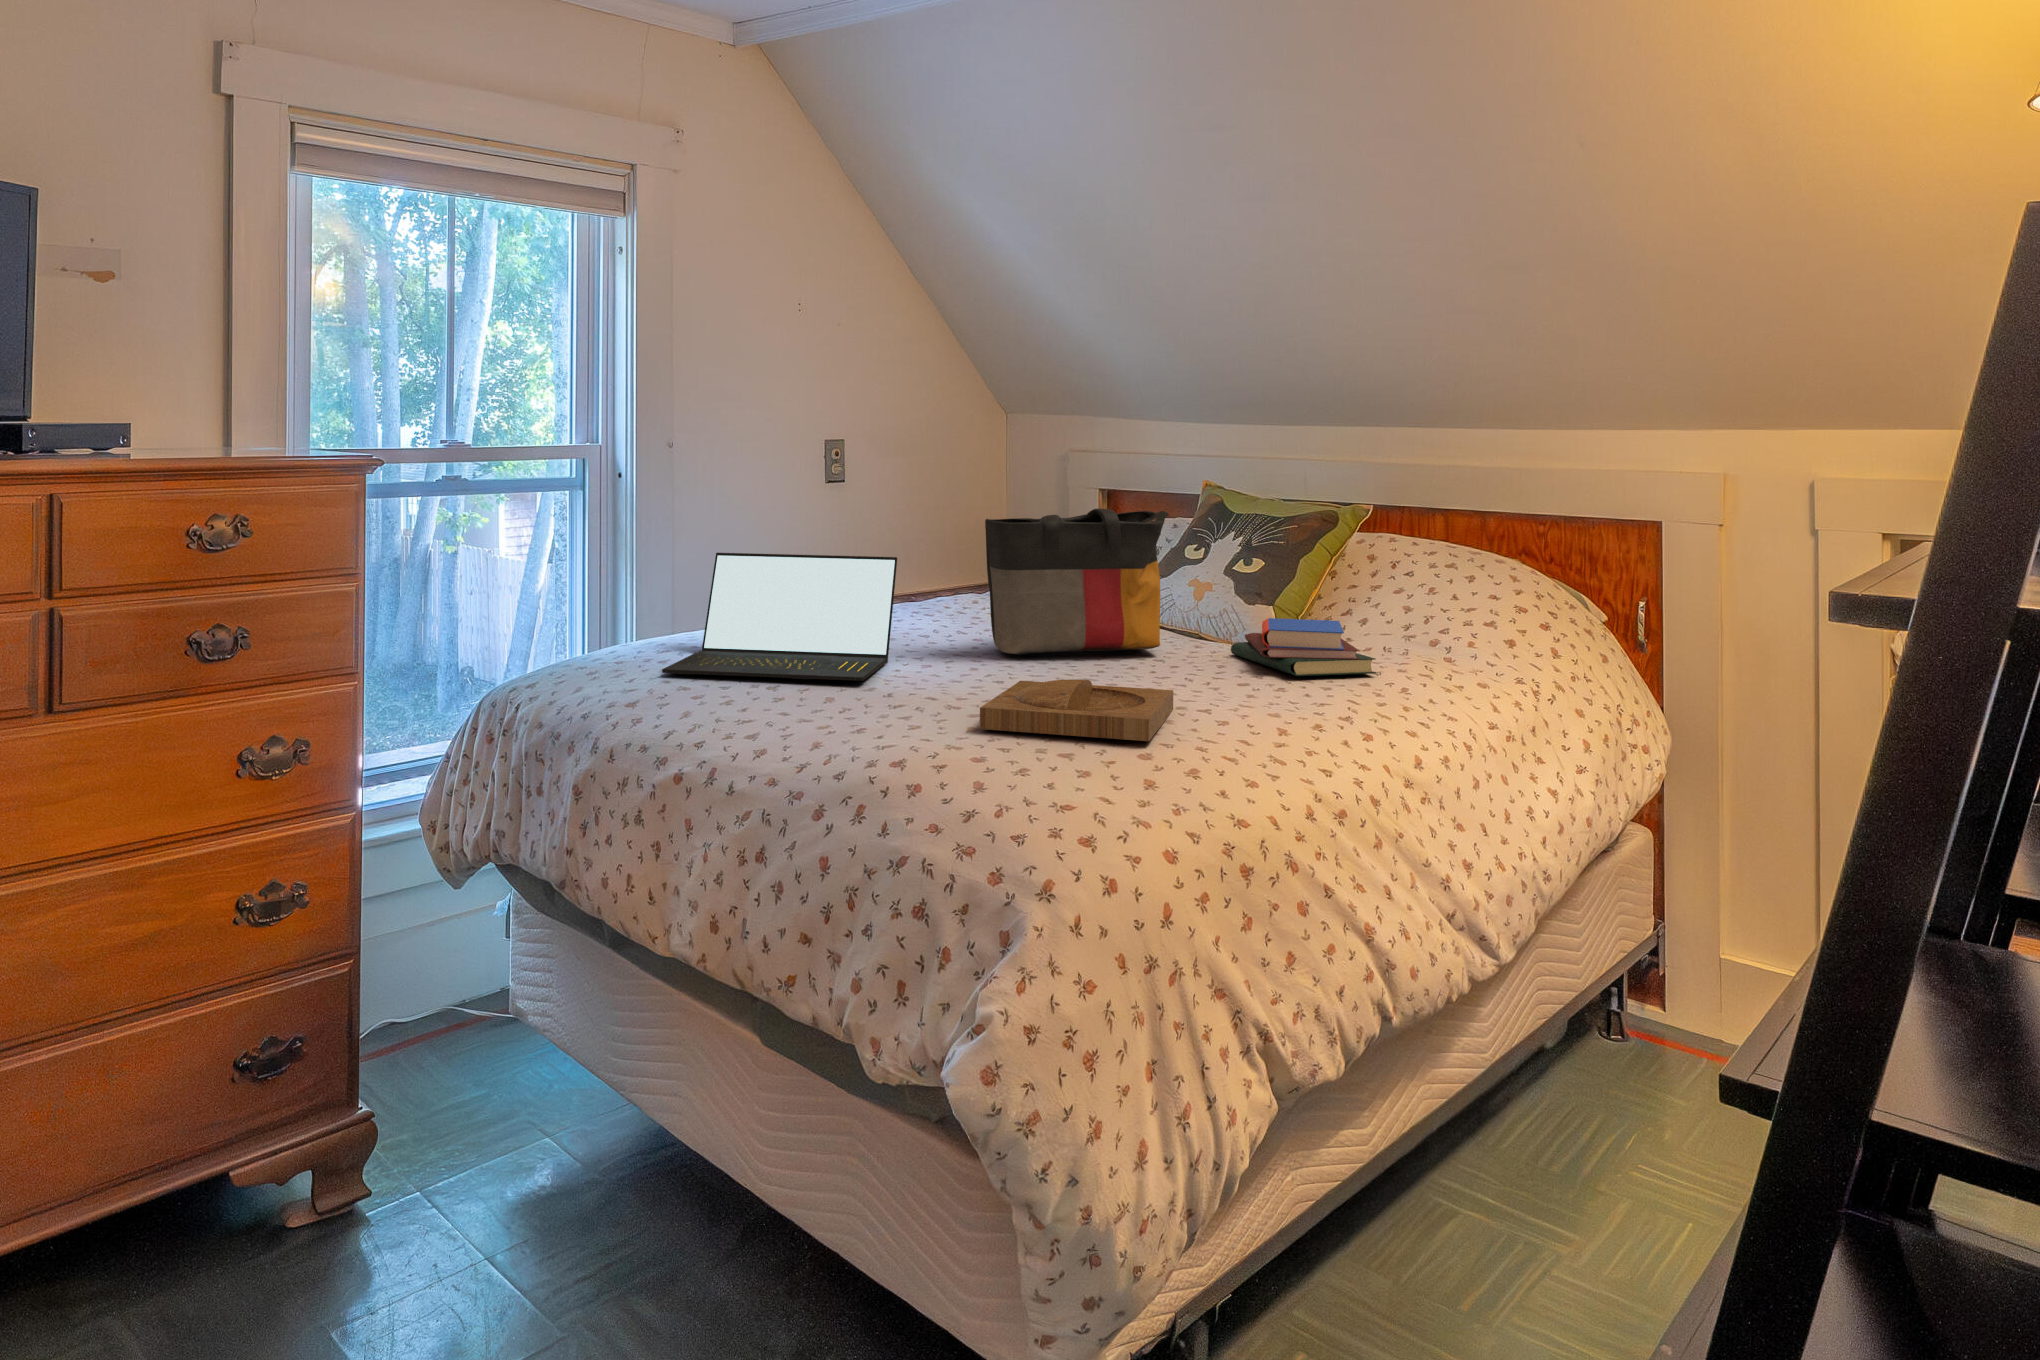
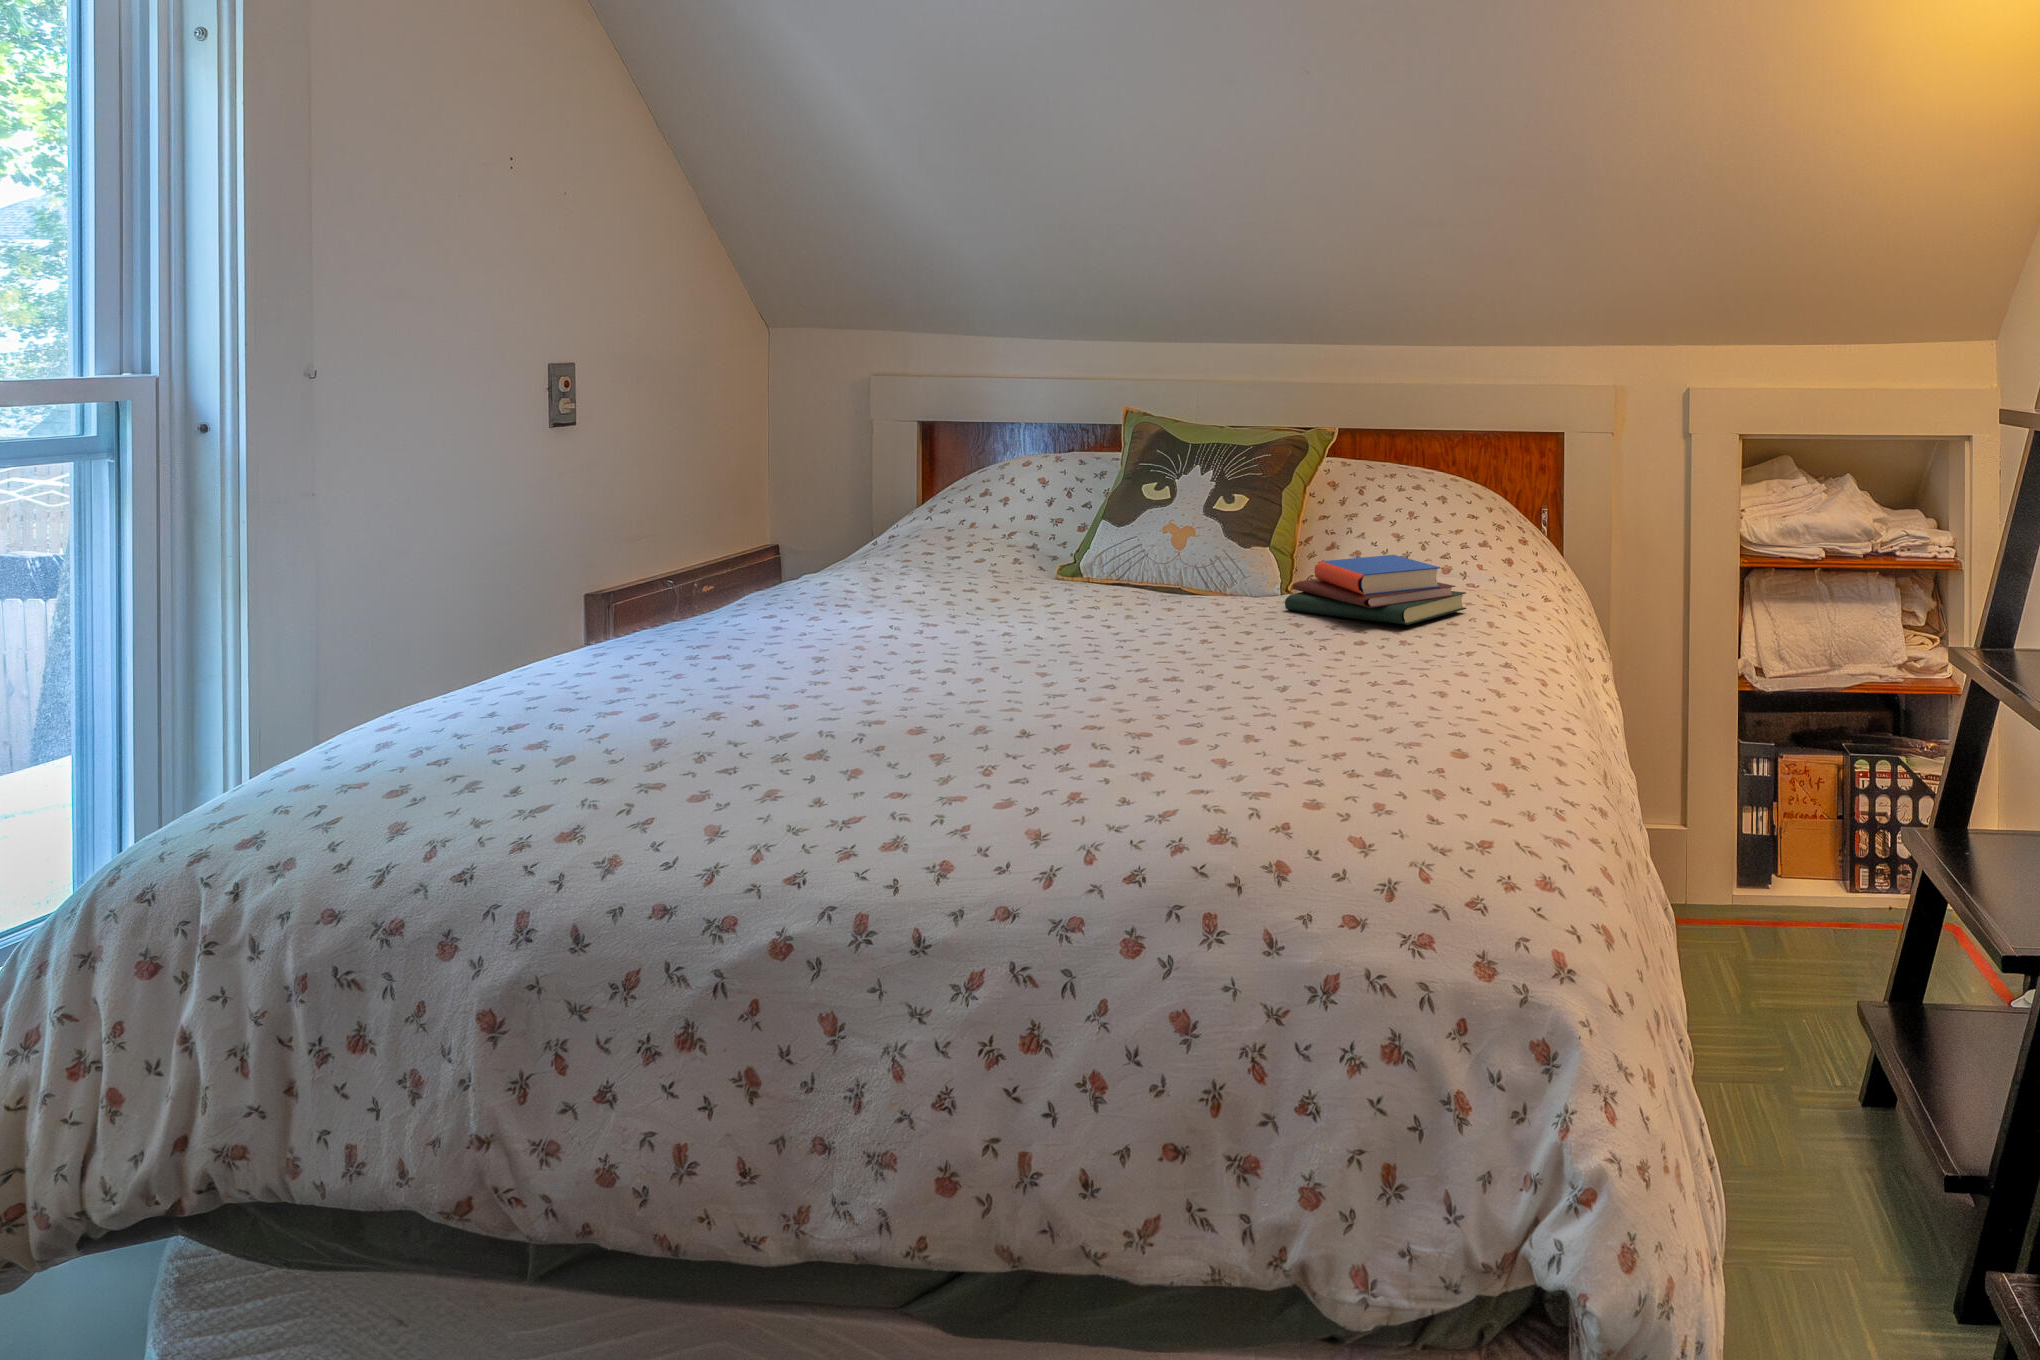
tote bag: present [985,509,1169,654] -> none [1004,443,1219,650]
laptop: present [662,553,897,681] -> none [580,537,942,776]
tray: present [980,679,1173,741] -> none [1169,665,1442,764]

